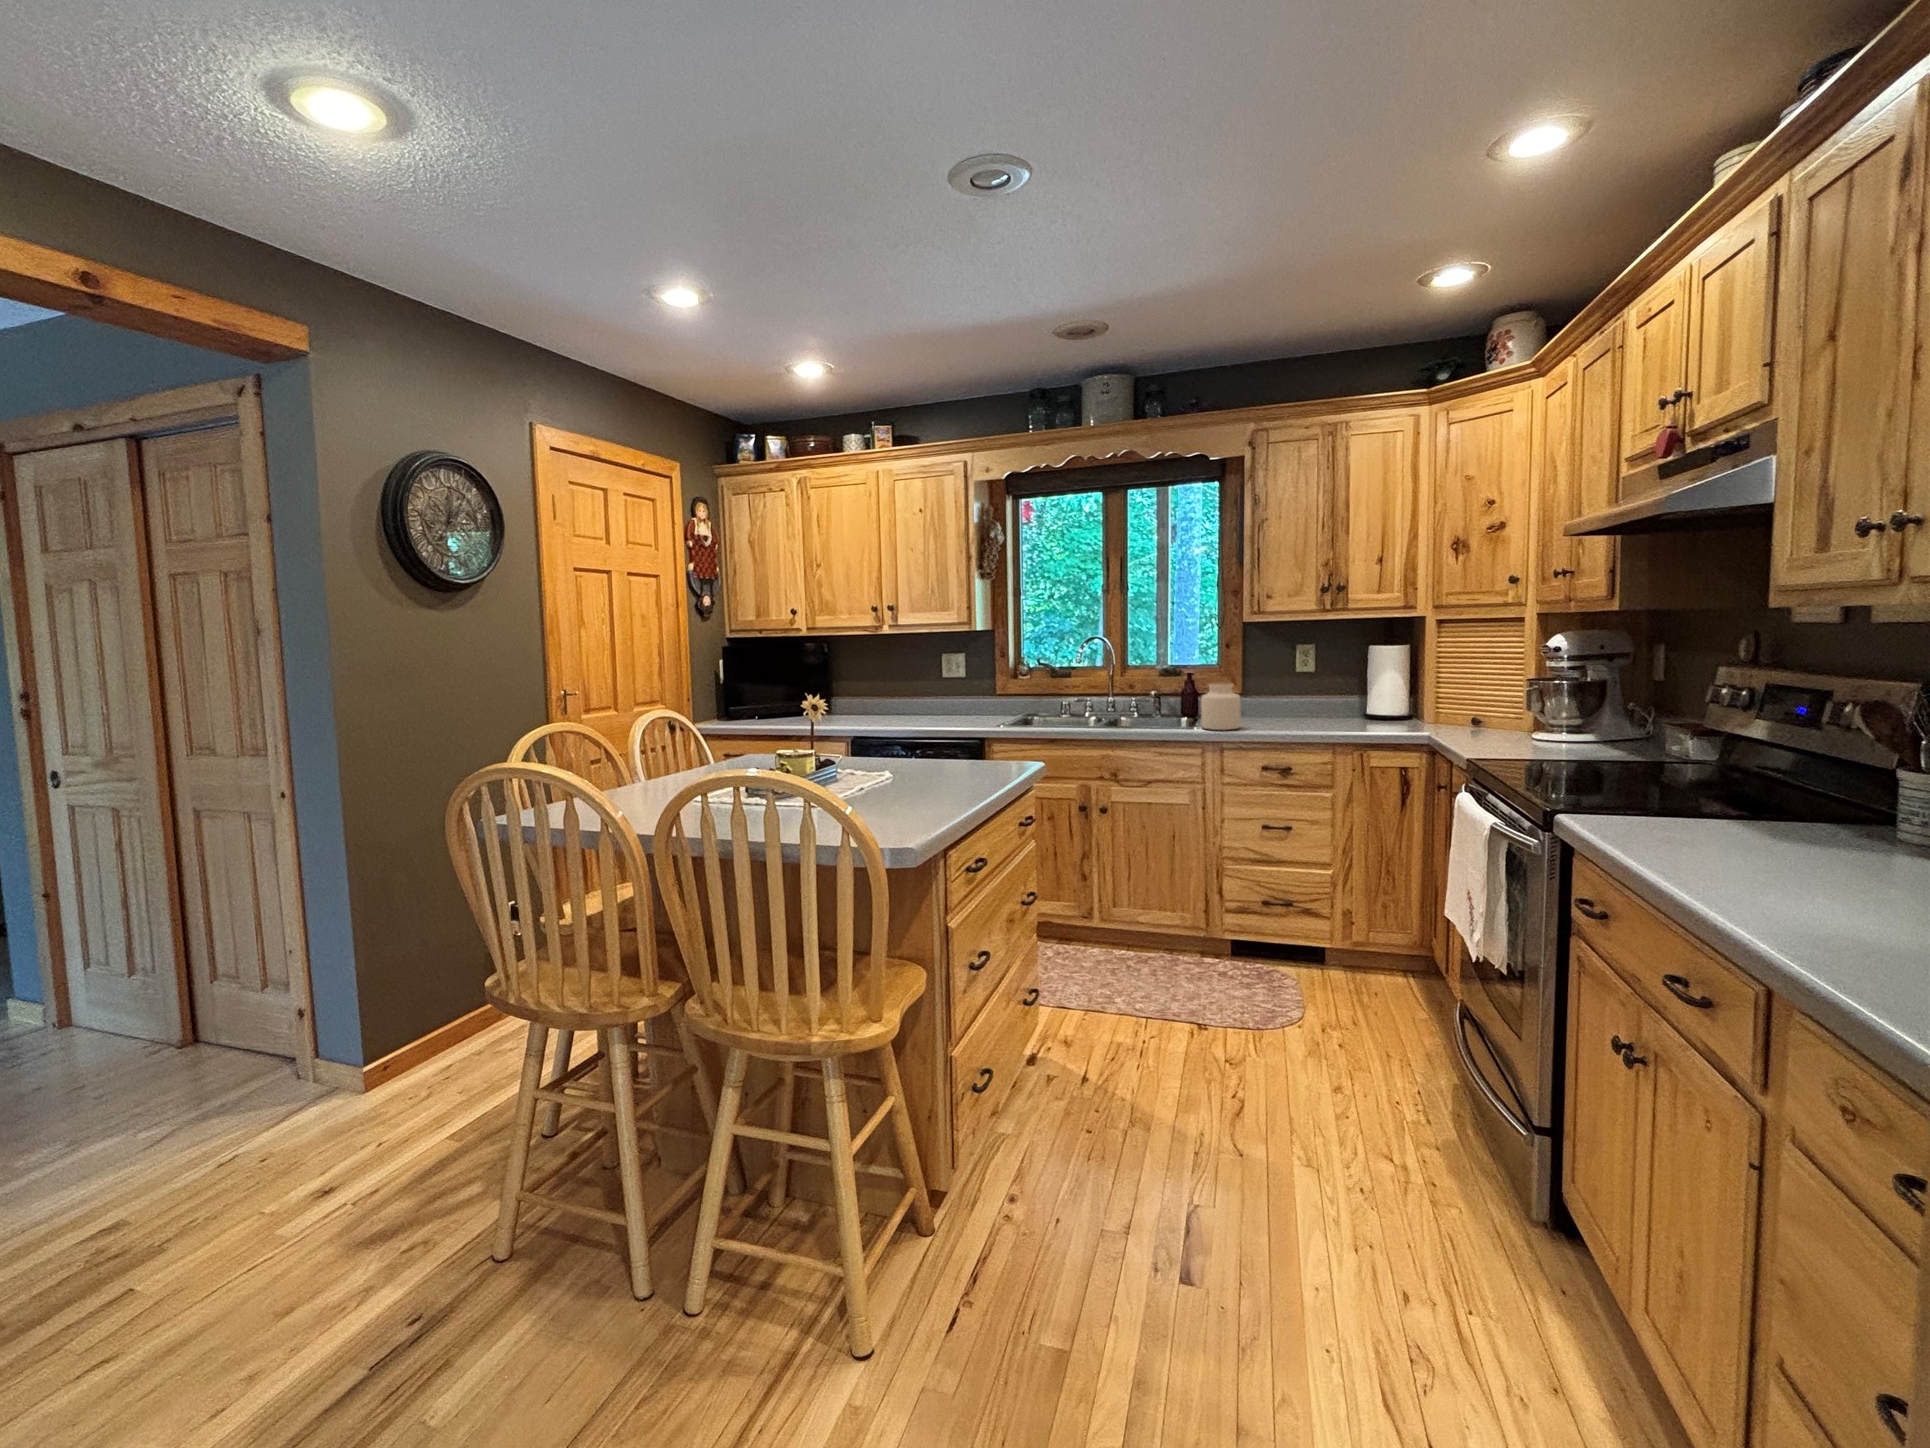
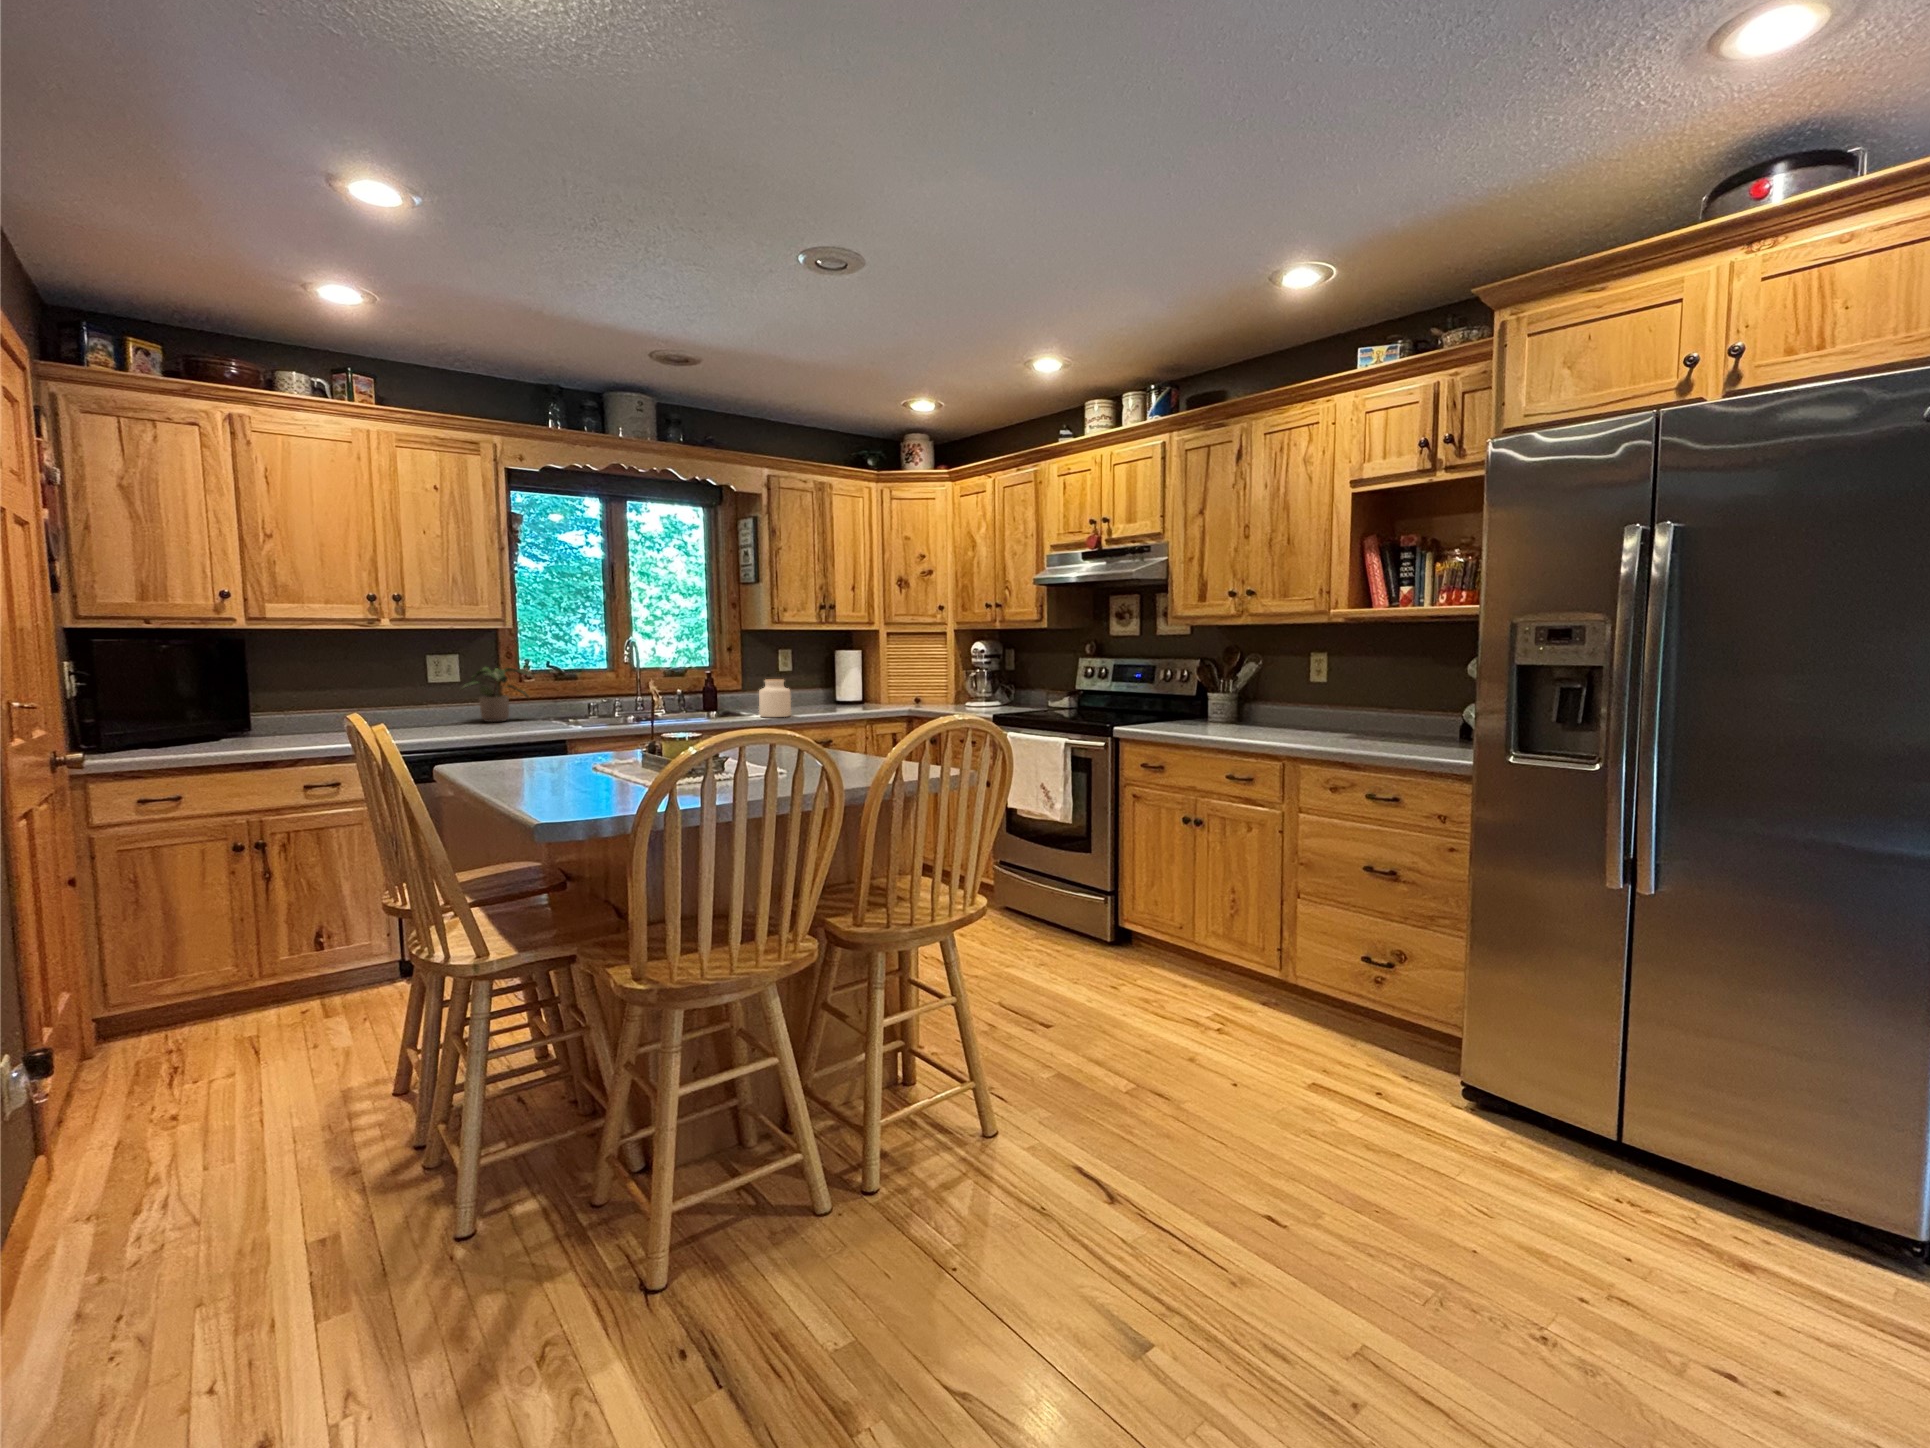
potted plant: none [958,662,1018,713] -> present [462,667,533,722]

